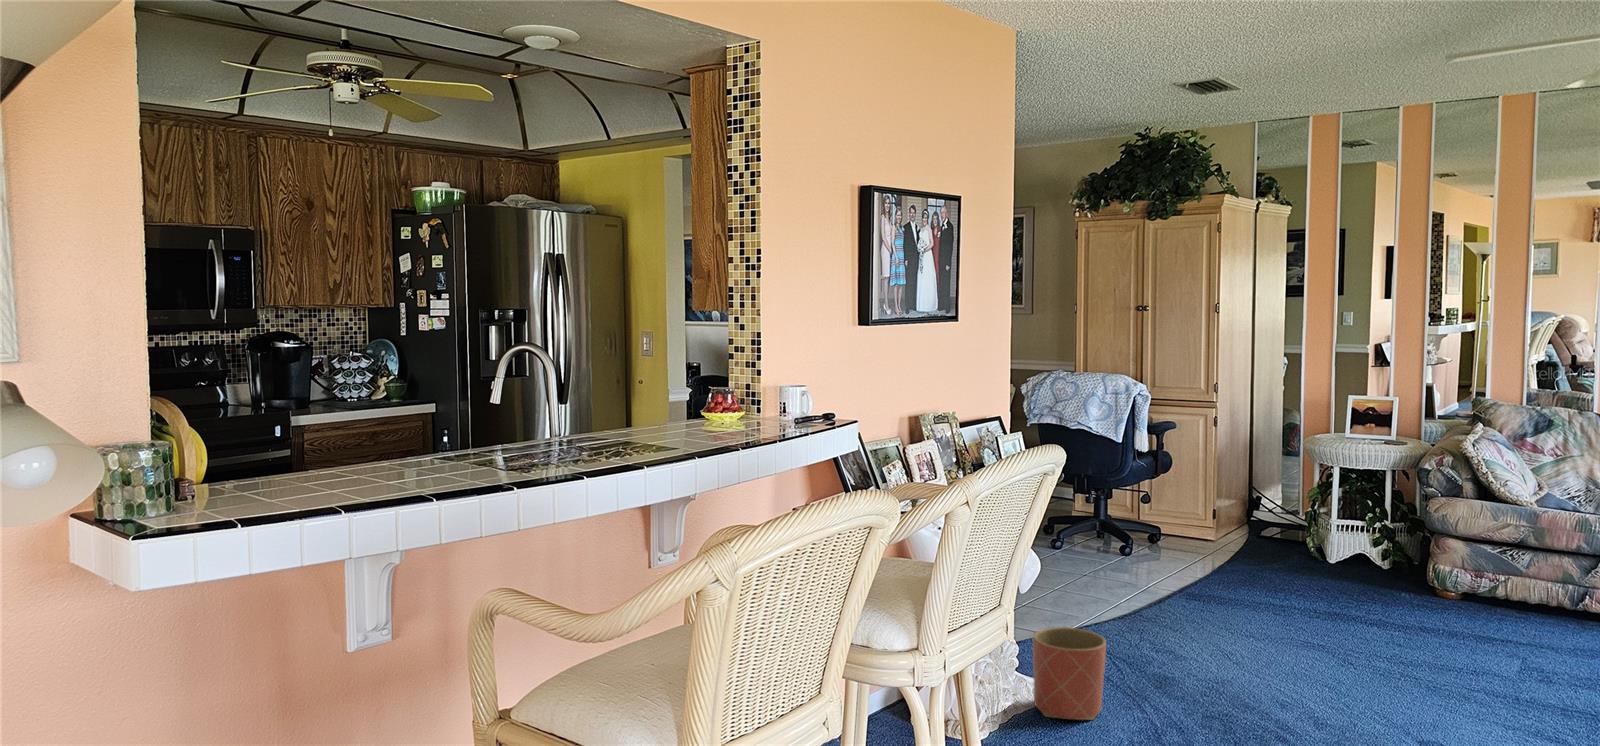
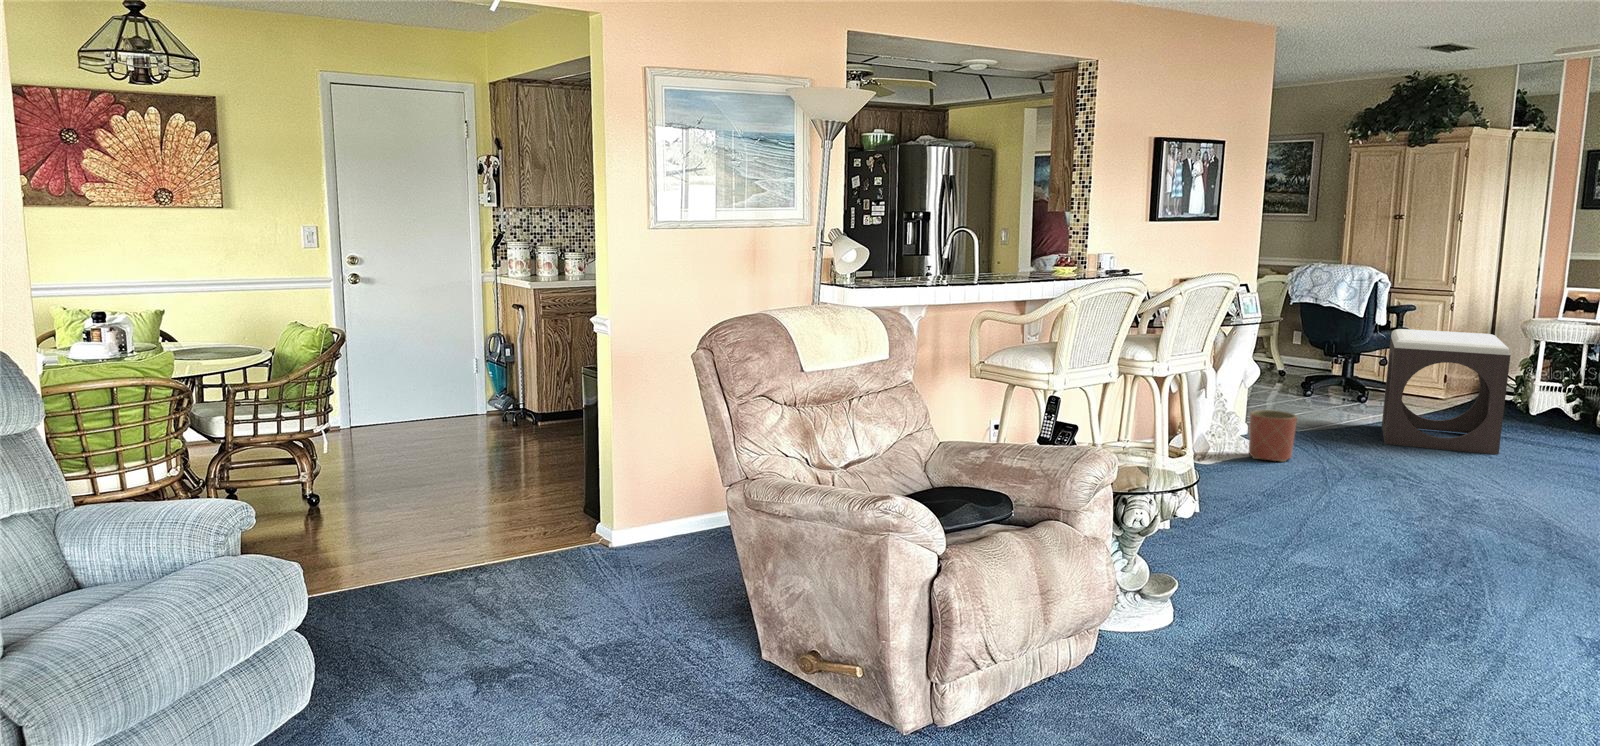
footstool: none [1178,470,1367,658] -> present [1382,329,1511,455]

